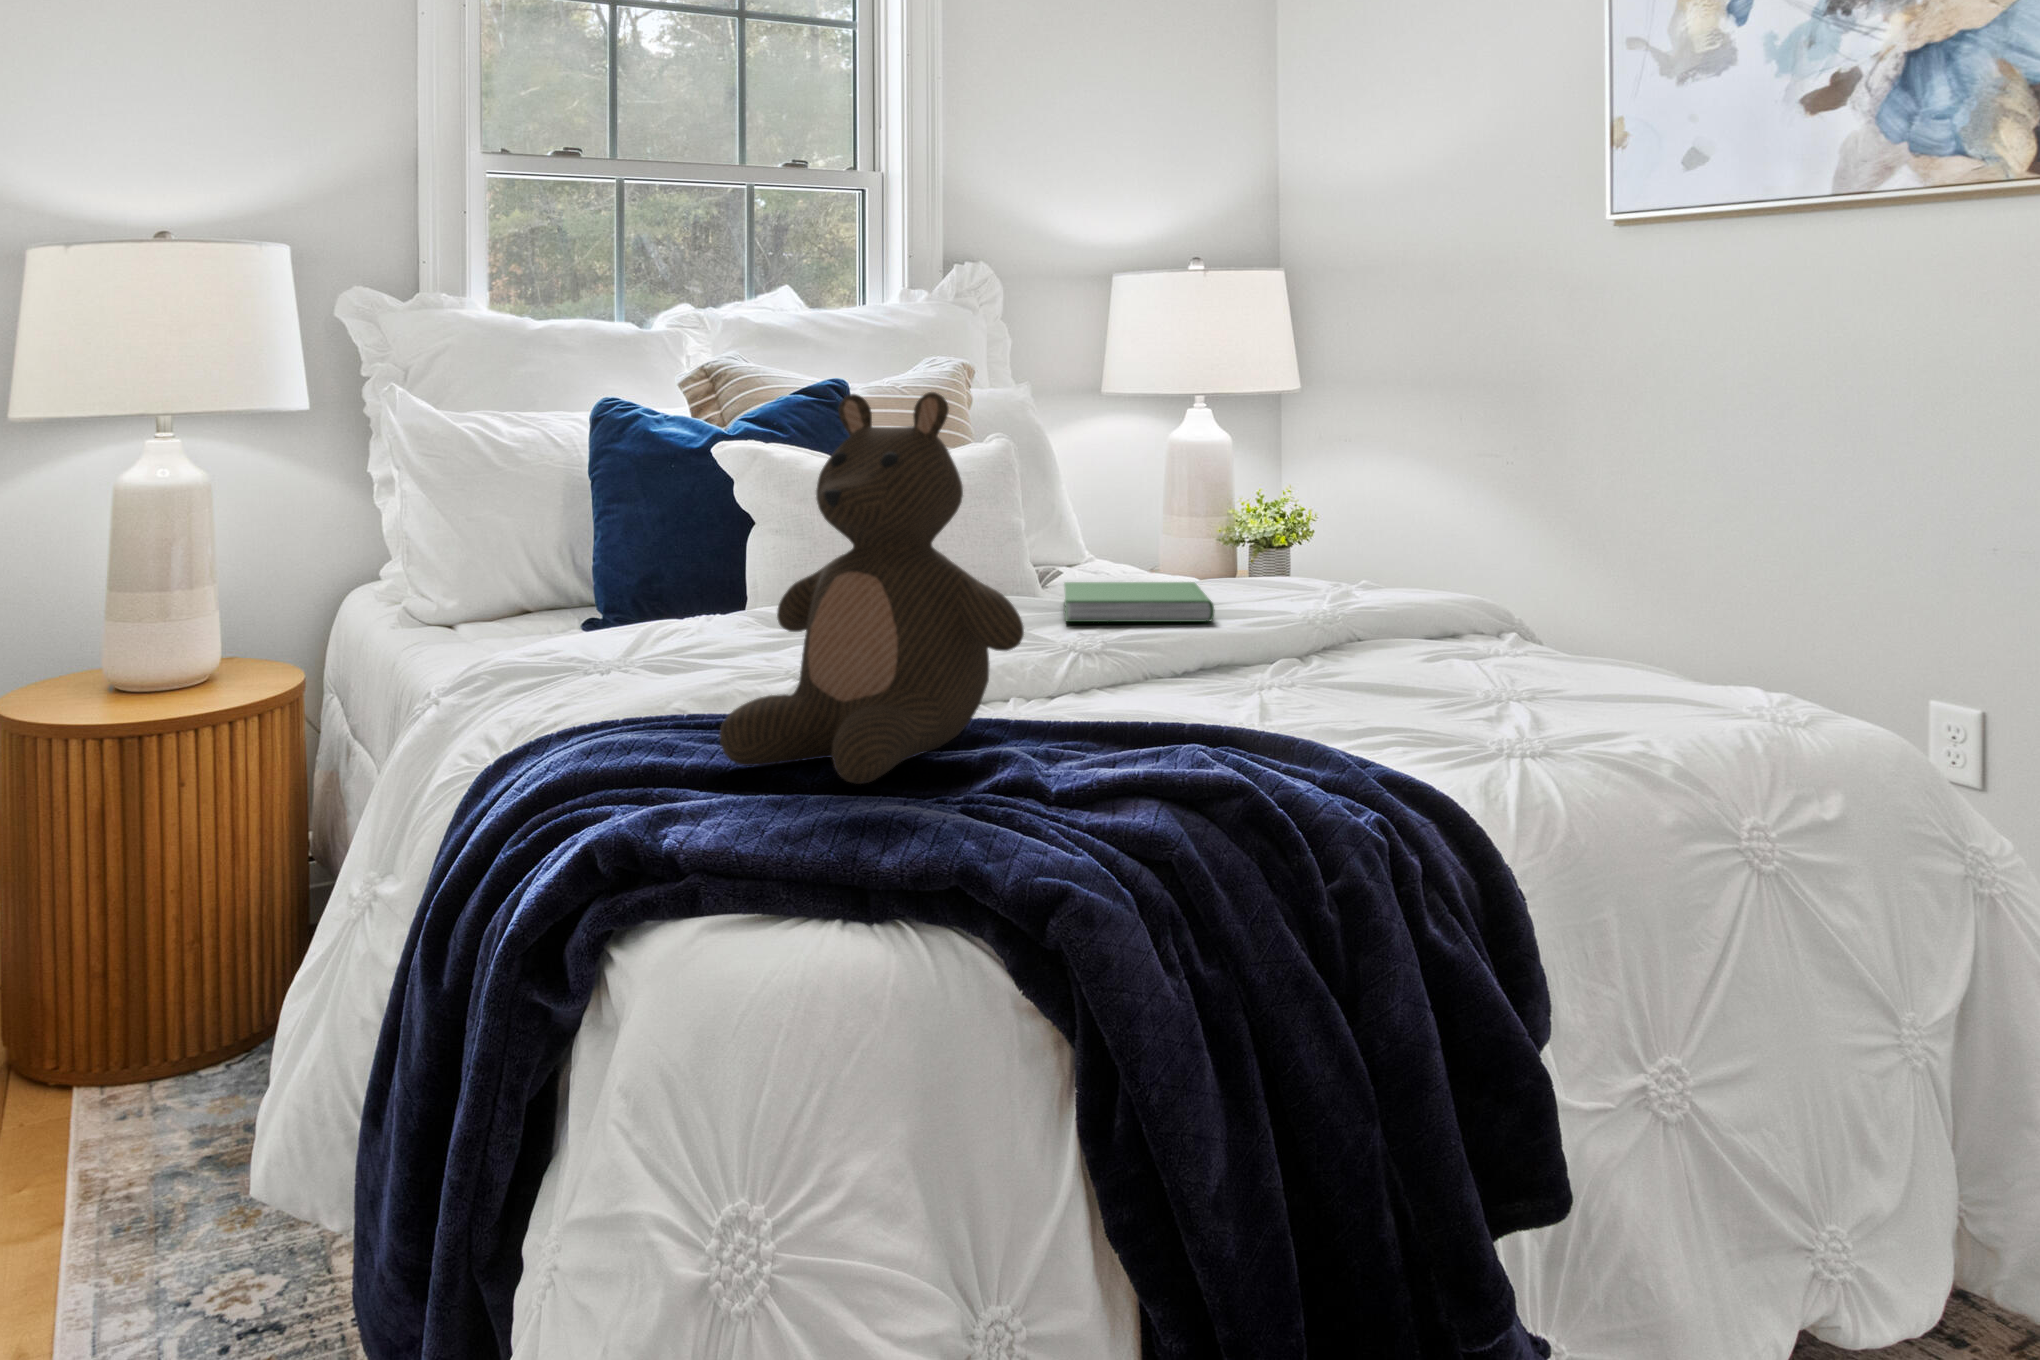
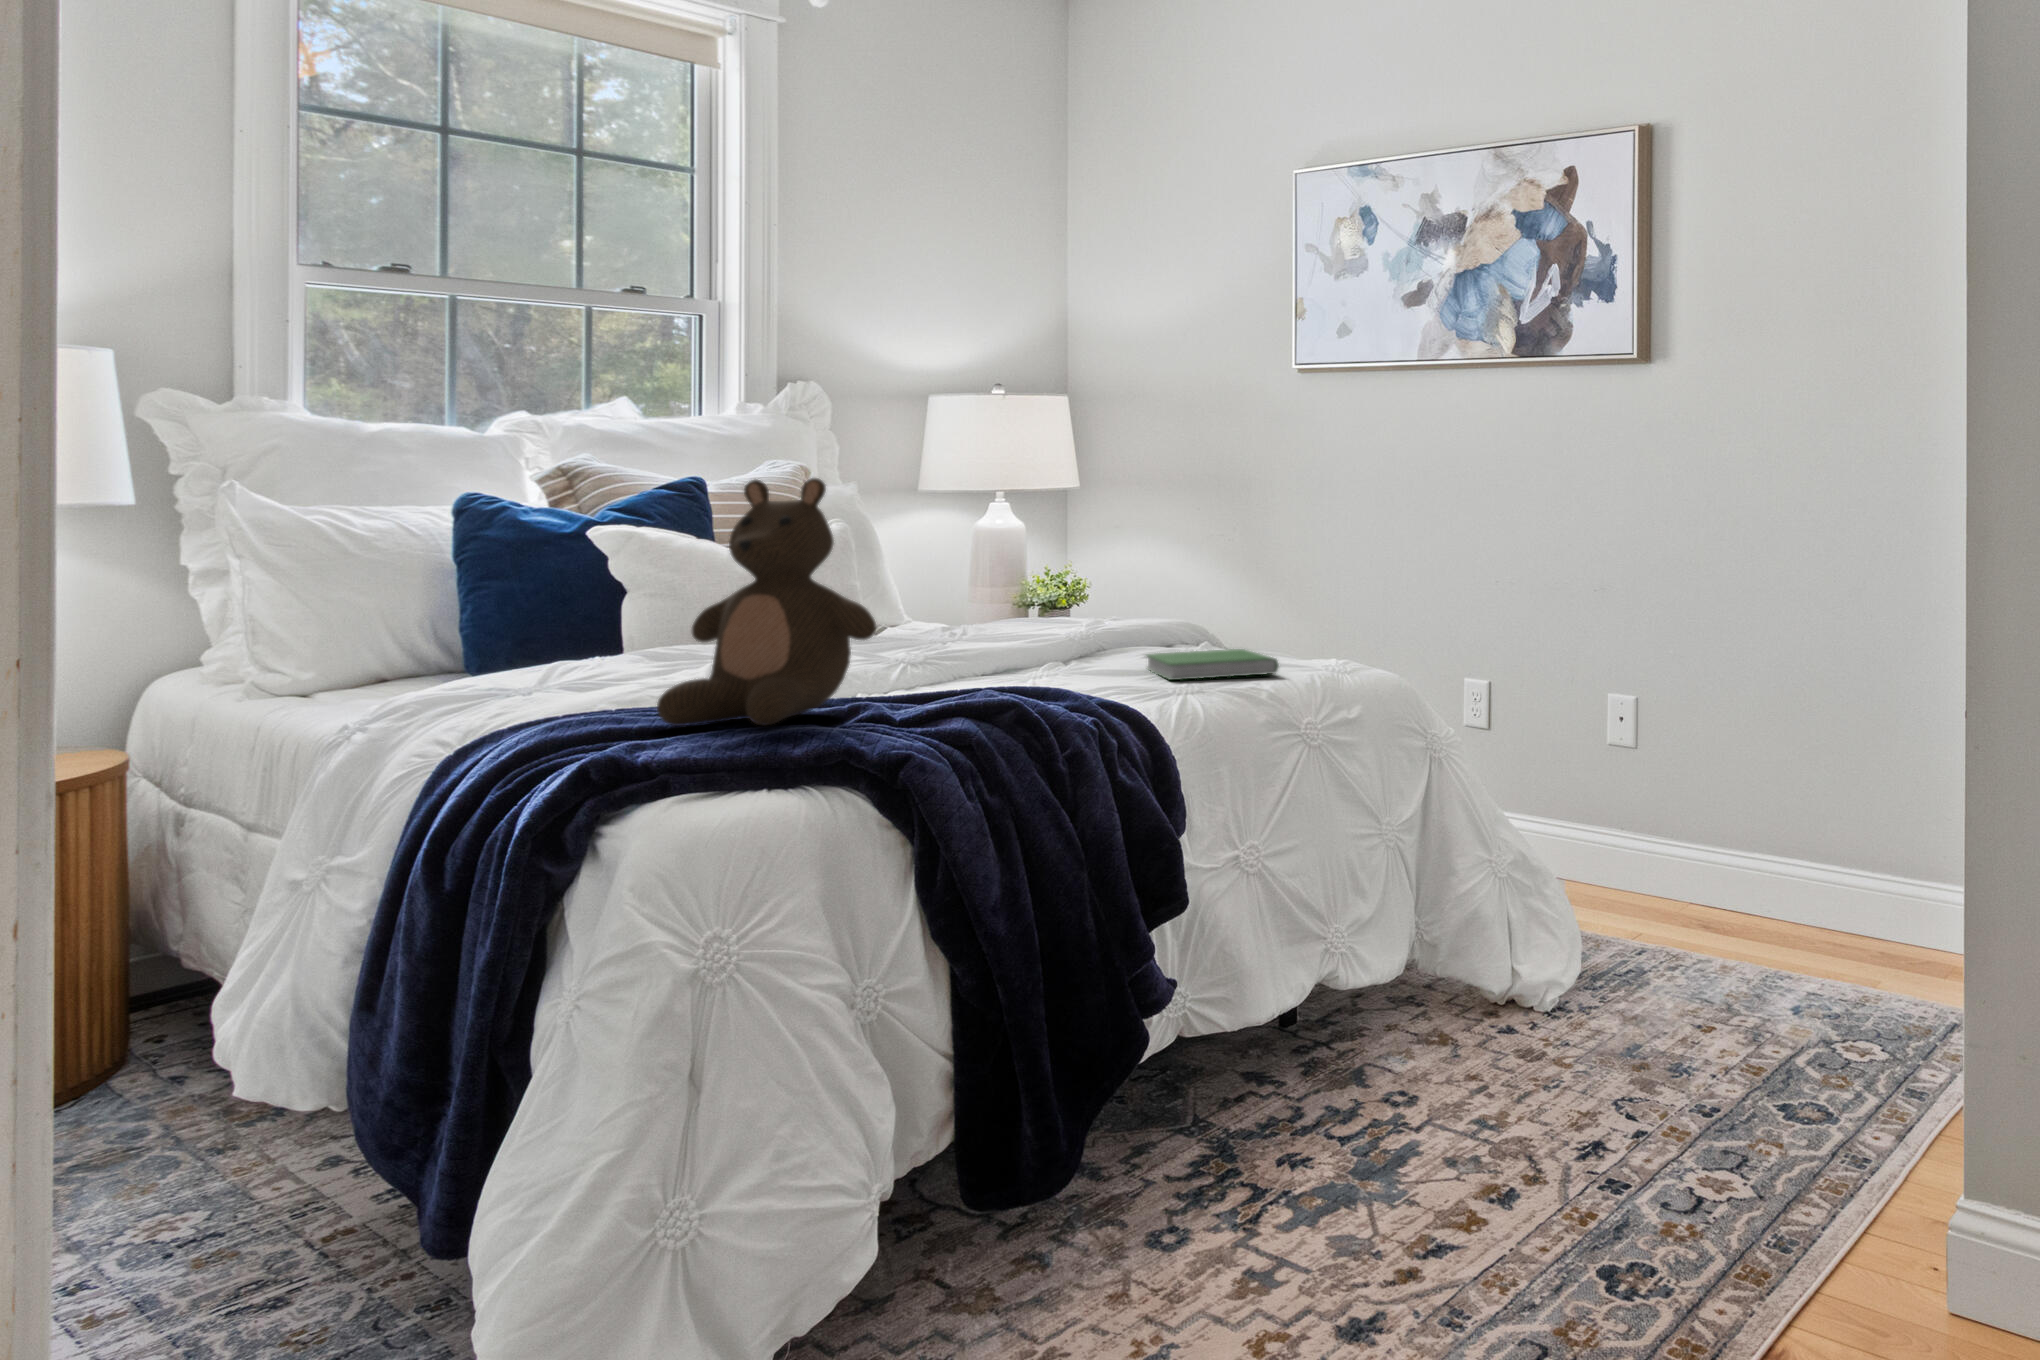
hardcover book: present [1064,582,1214,622] -> present [1147,649,1278,680]

